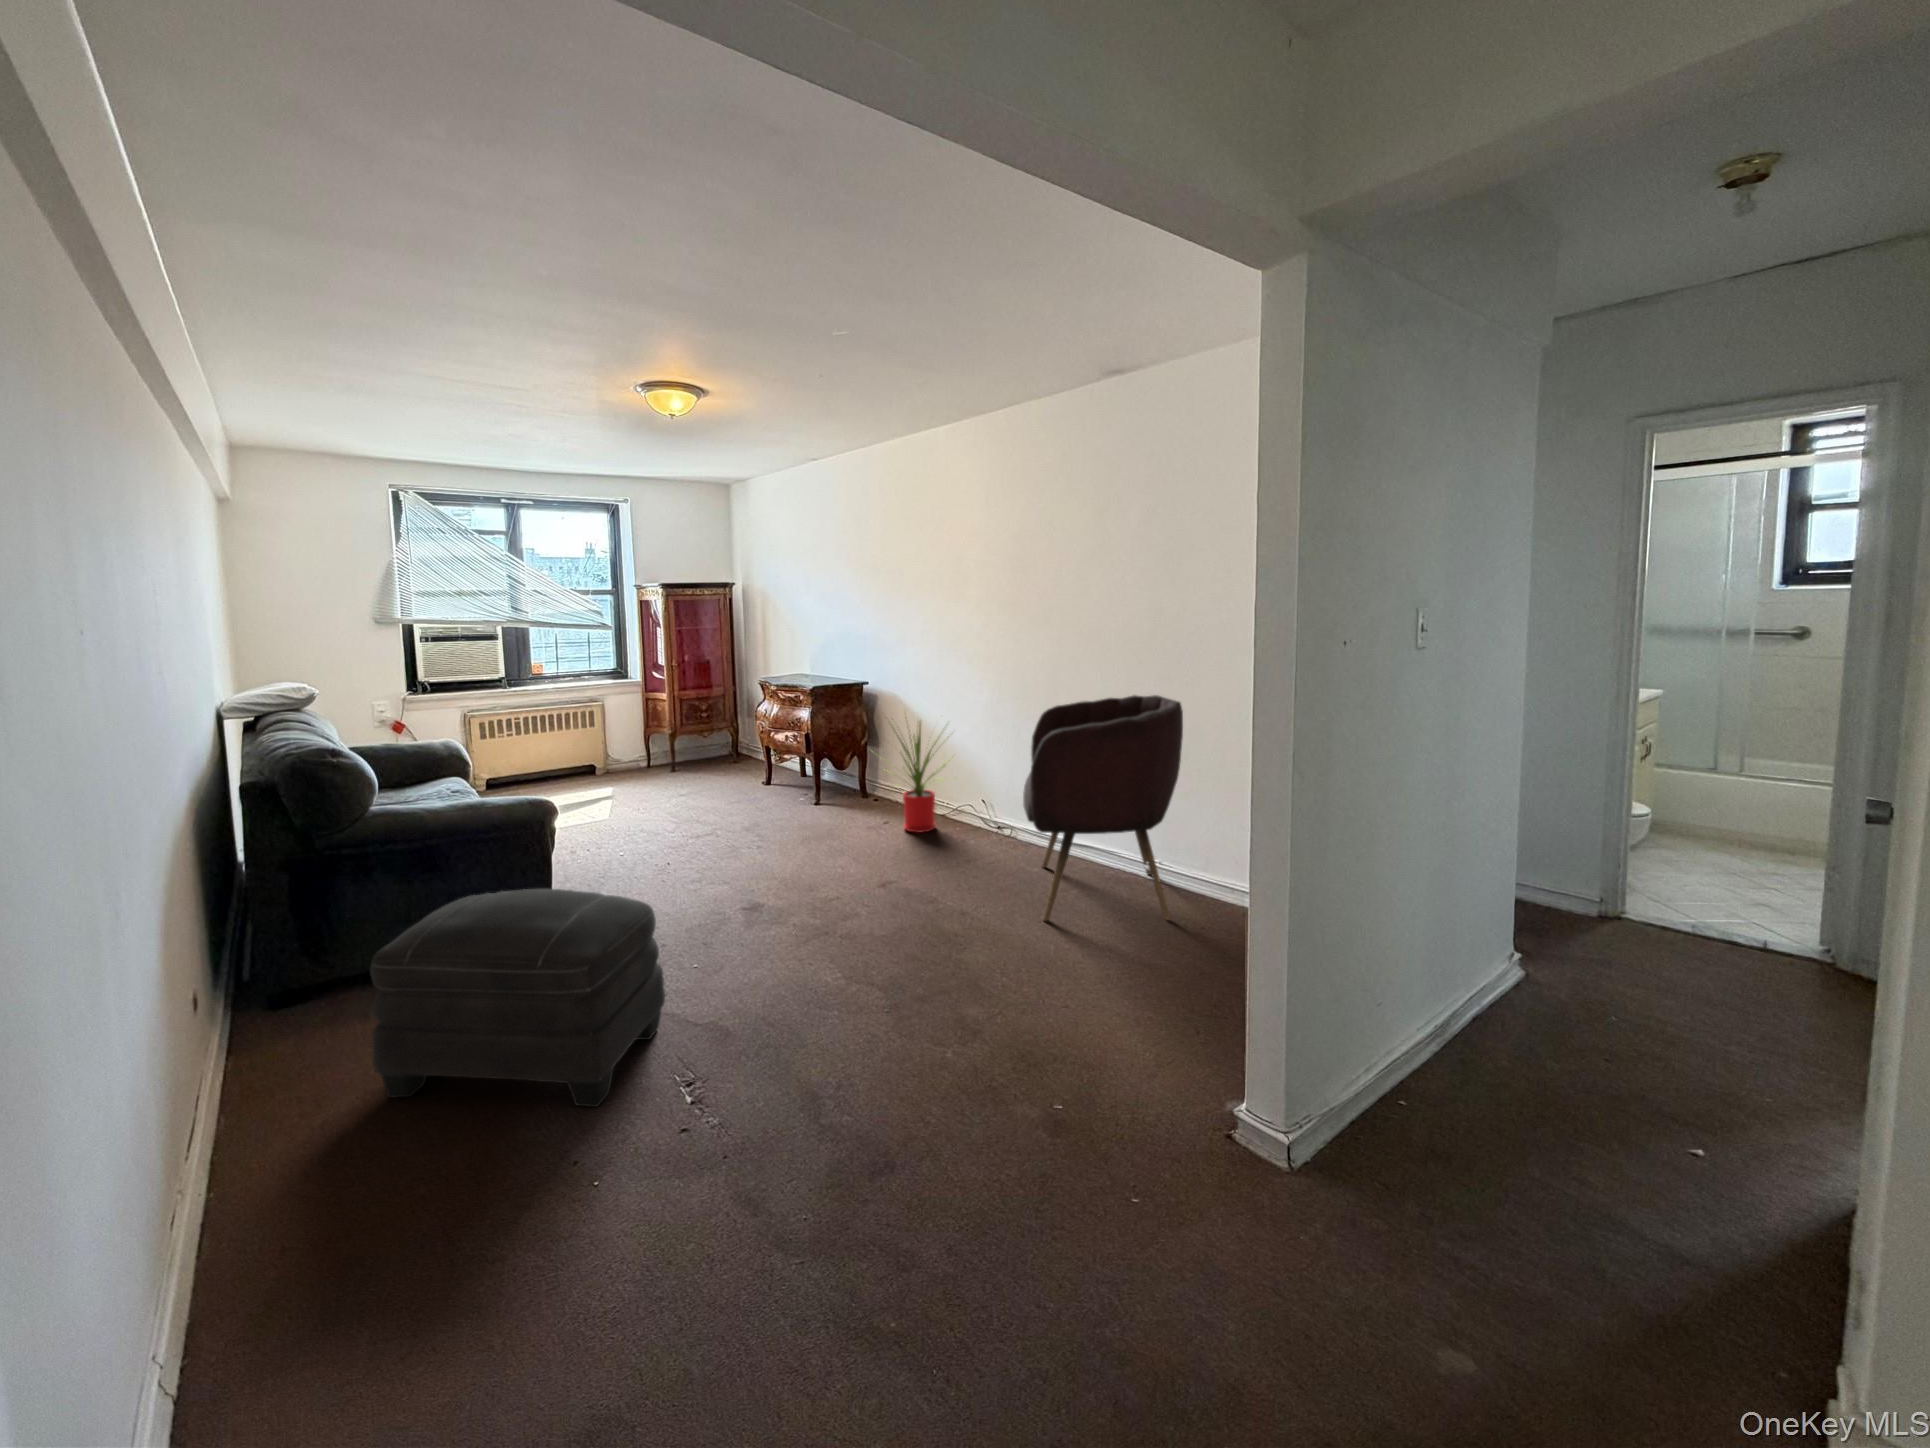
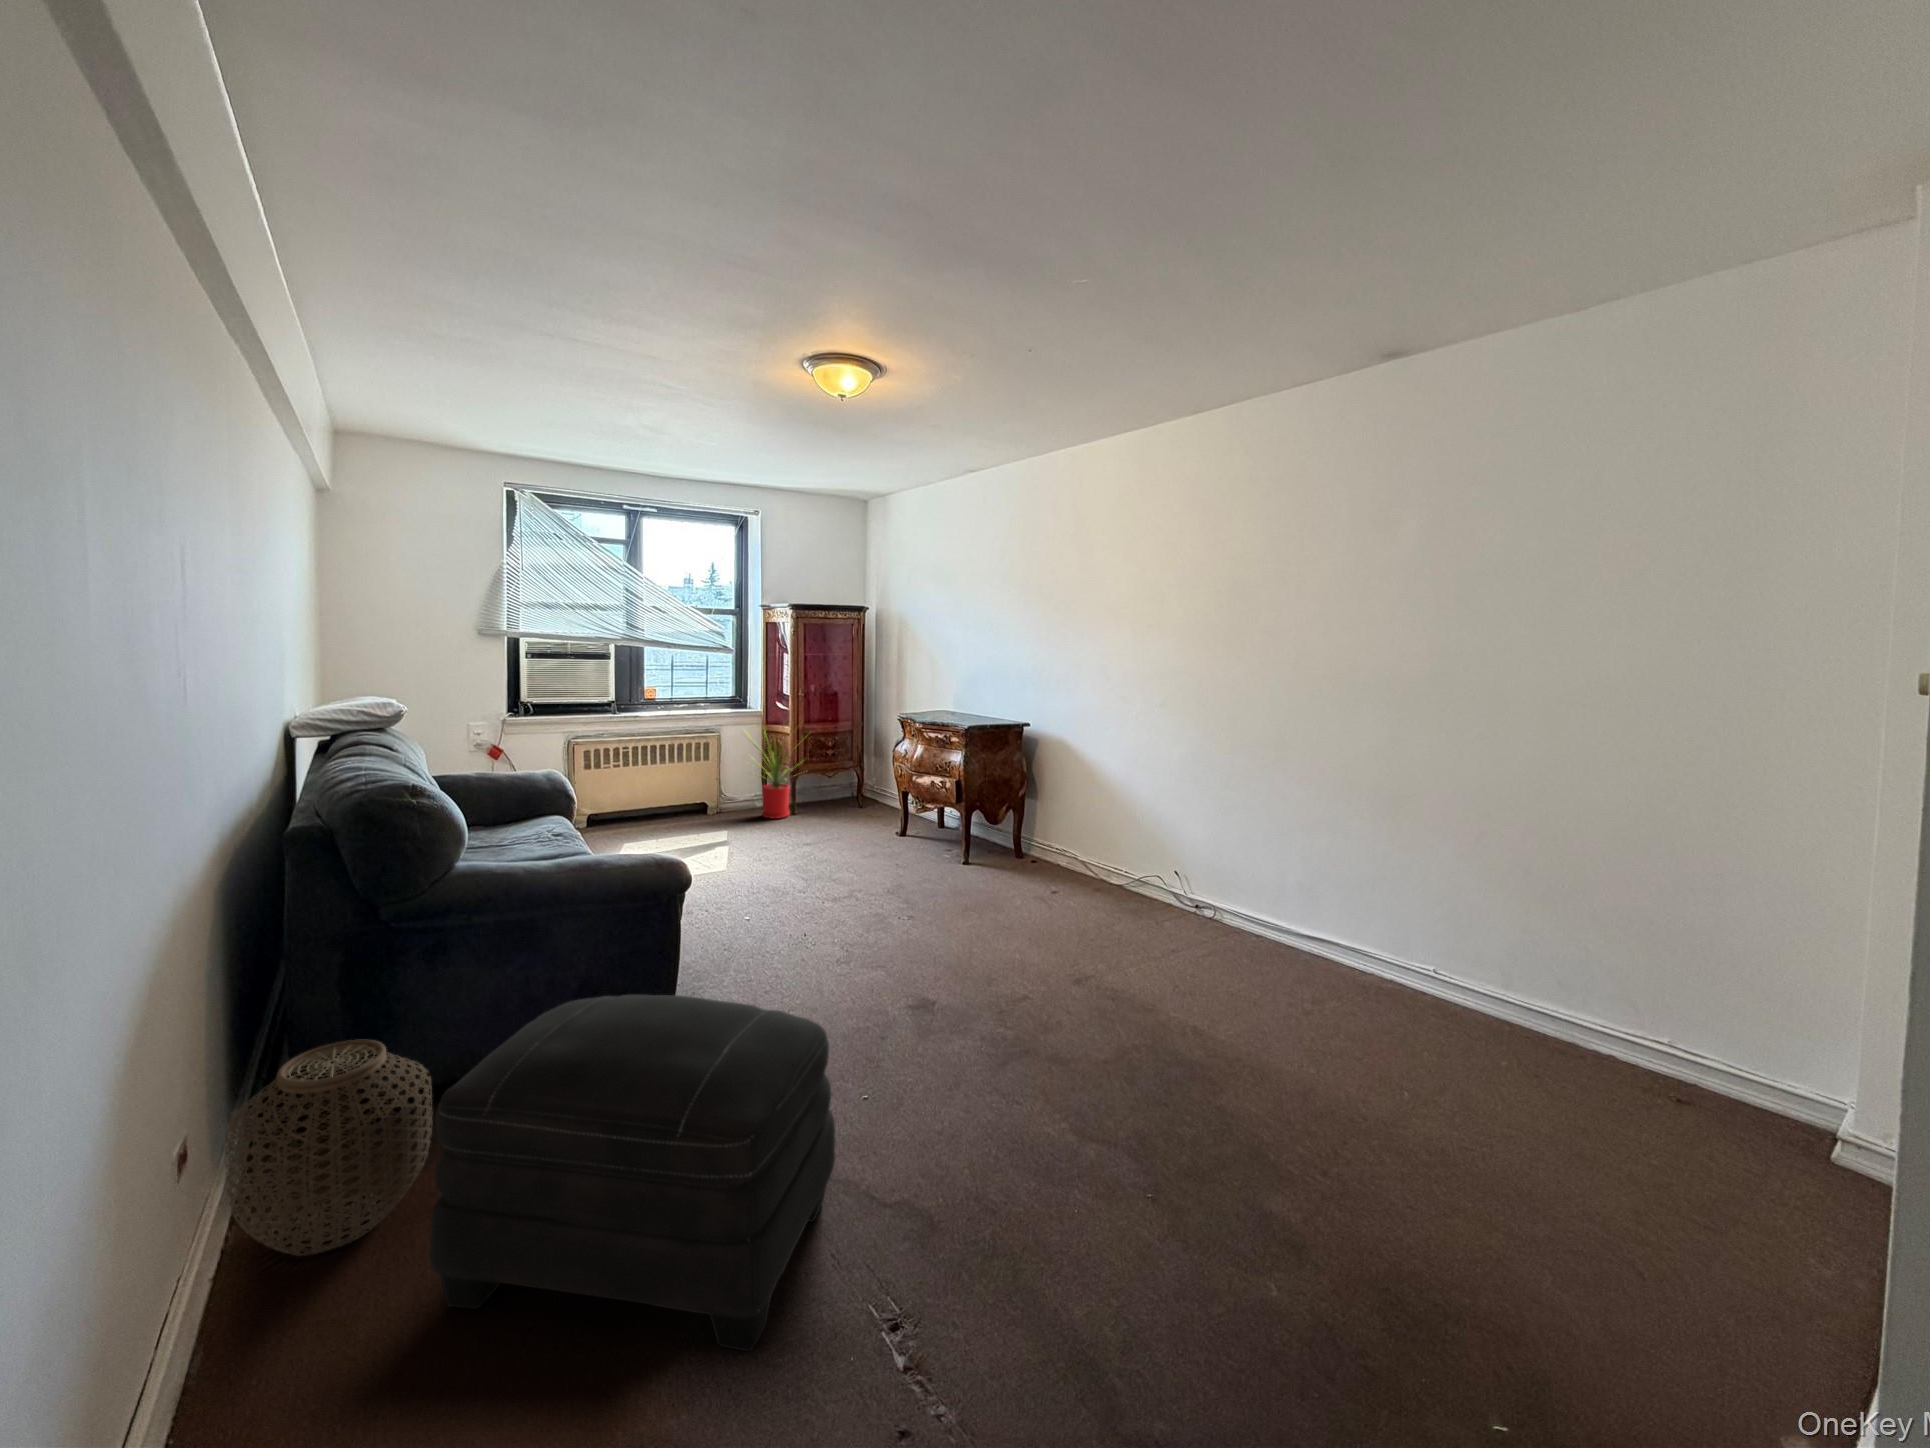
armchair: present [1023,695,1183,921] -> none [1260,756,1491,1059]
house plant: present [889,717,953,833] -> present [757,727,805,819]
woven basket: none [218,932,368,1078] -> present [225,1040,432,1256]

